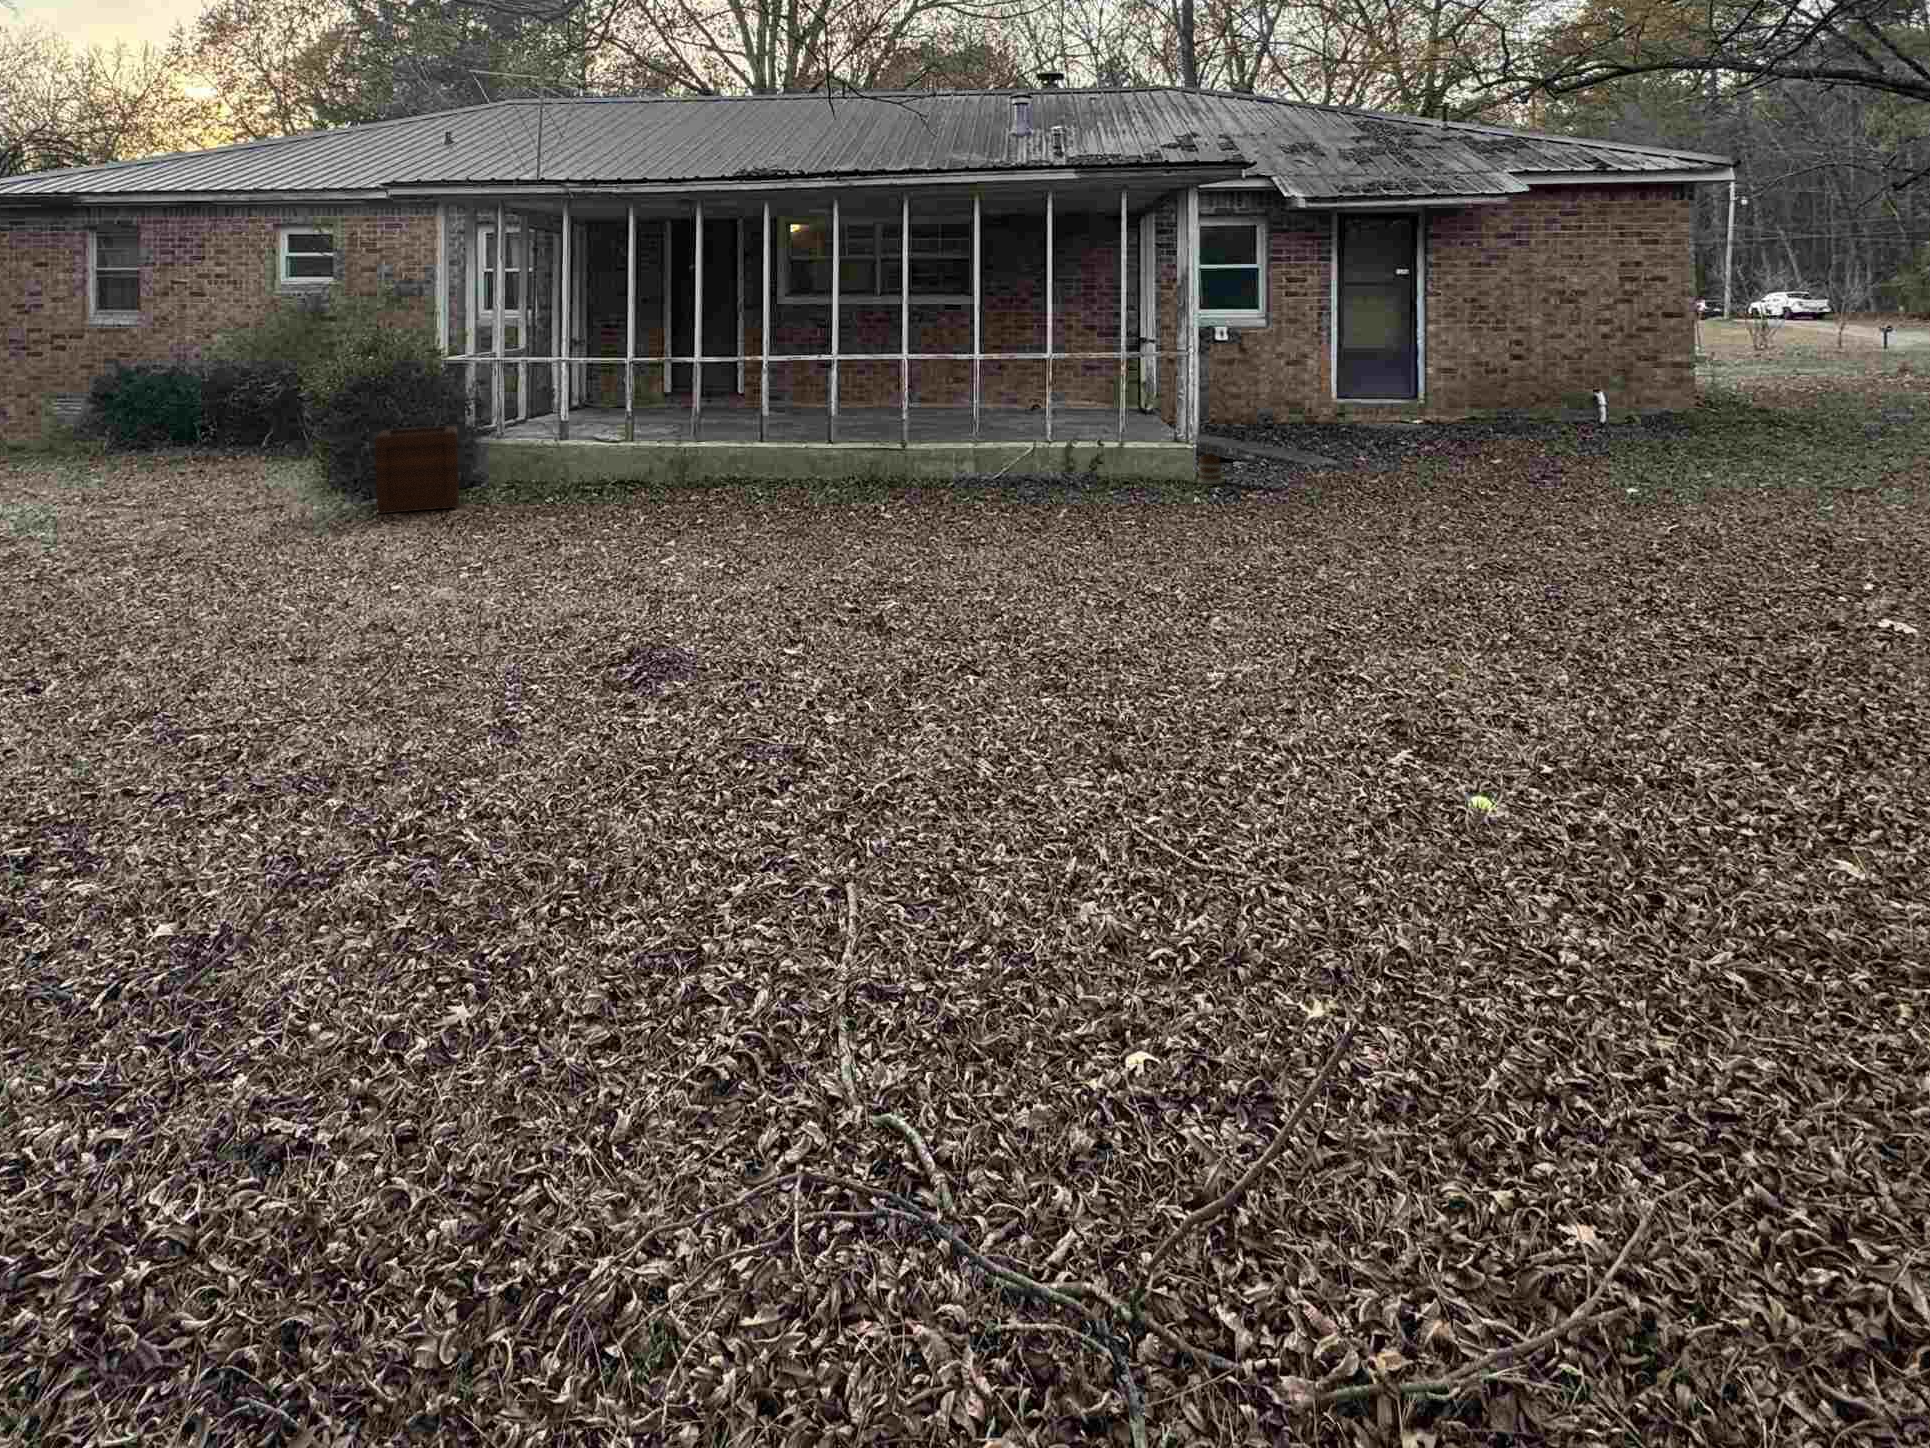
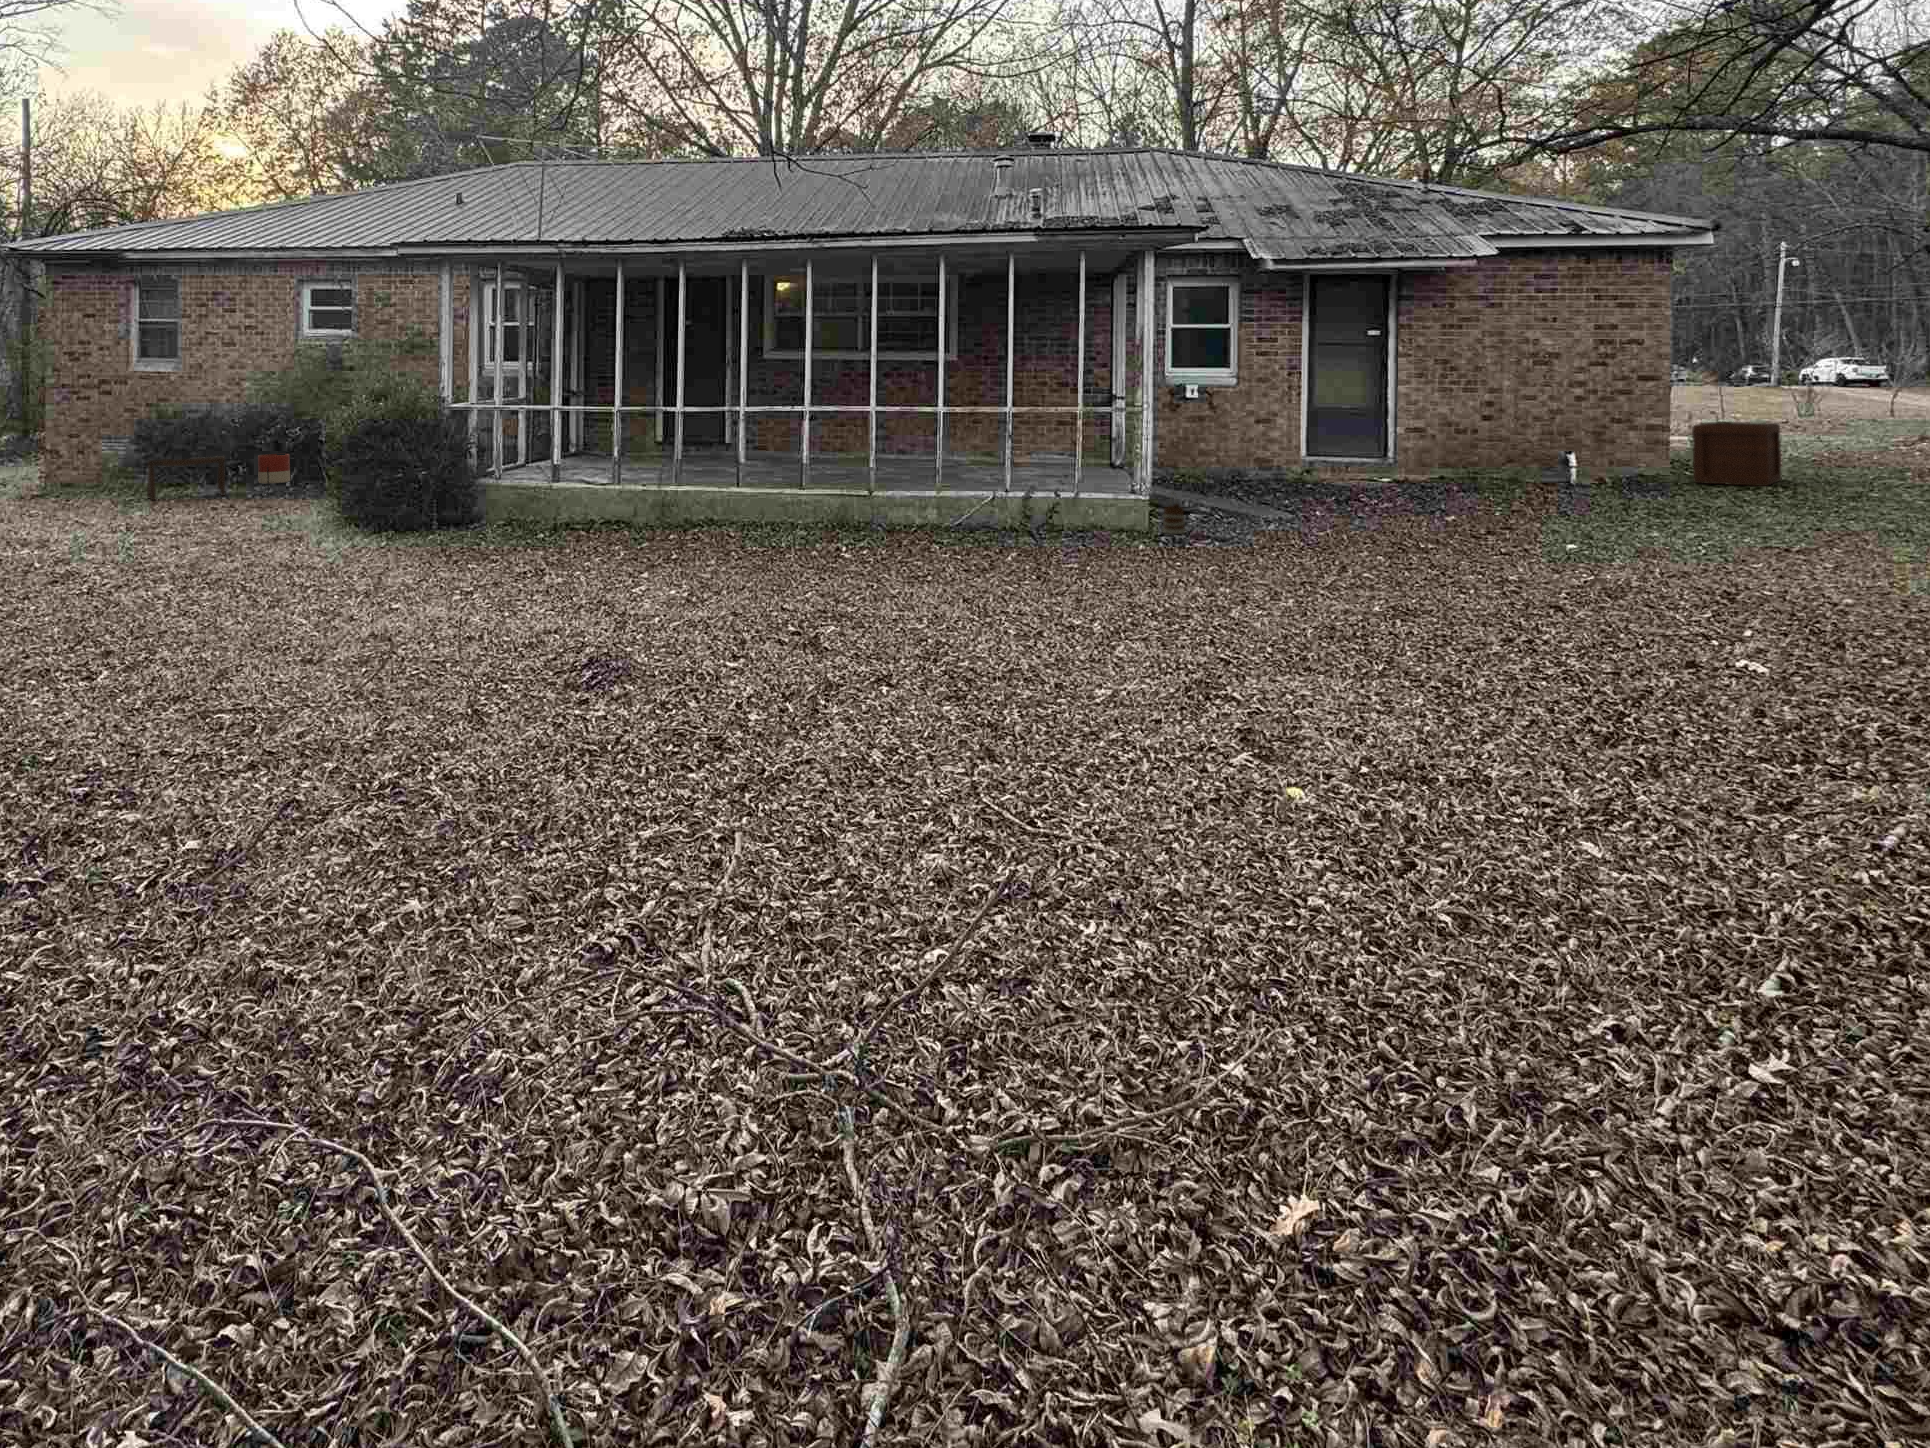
planter: none [232,410,269,455] -> present [258,454,291,495]
bench: none [107,413,196,463] -> present [147,456,225,501]
wooden crate: present [375,426,459,514] -> present [1692,422,1782,486]

